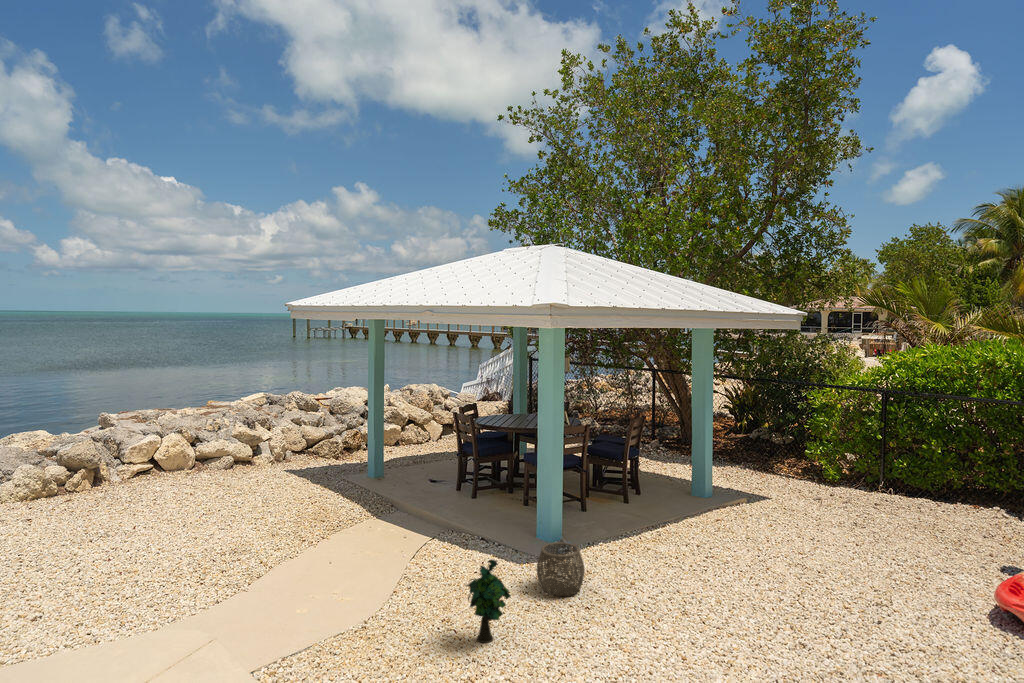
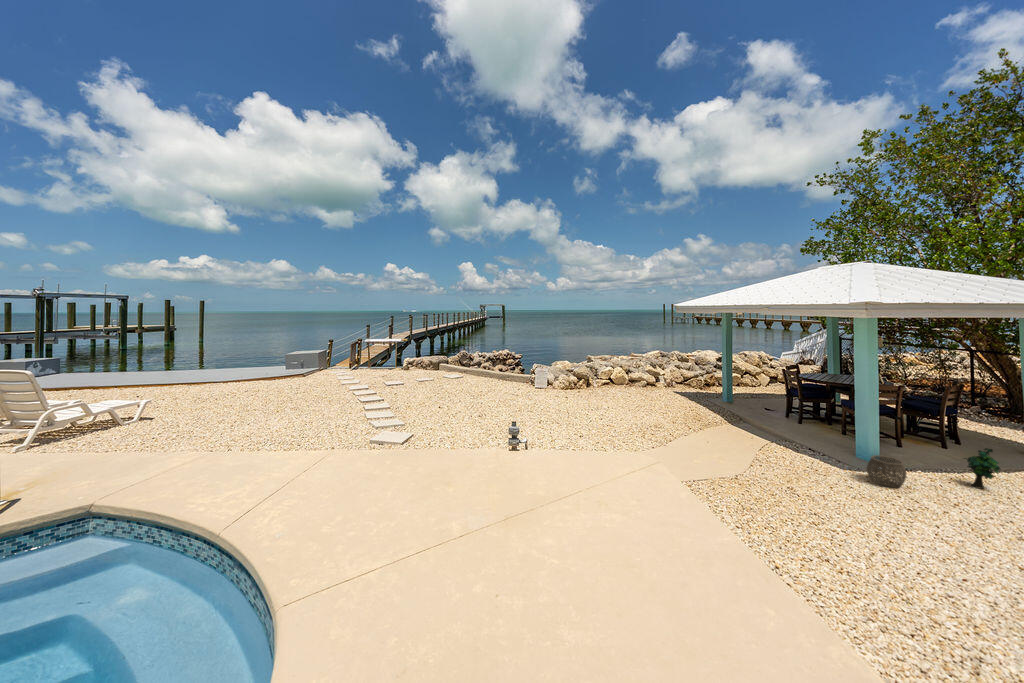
decorative plant: present [465,560,511,643] -> present [964,448,1000,489]

